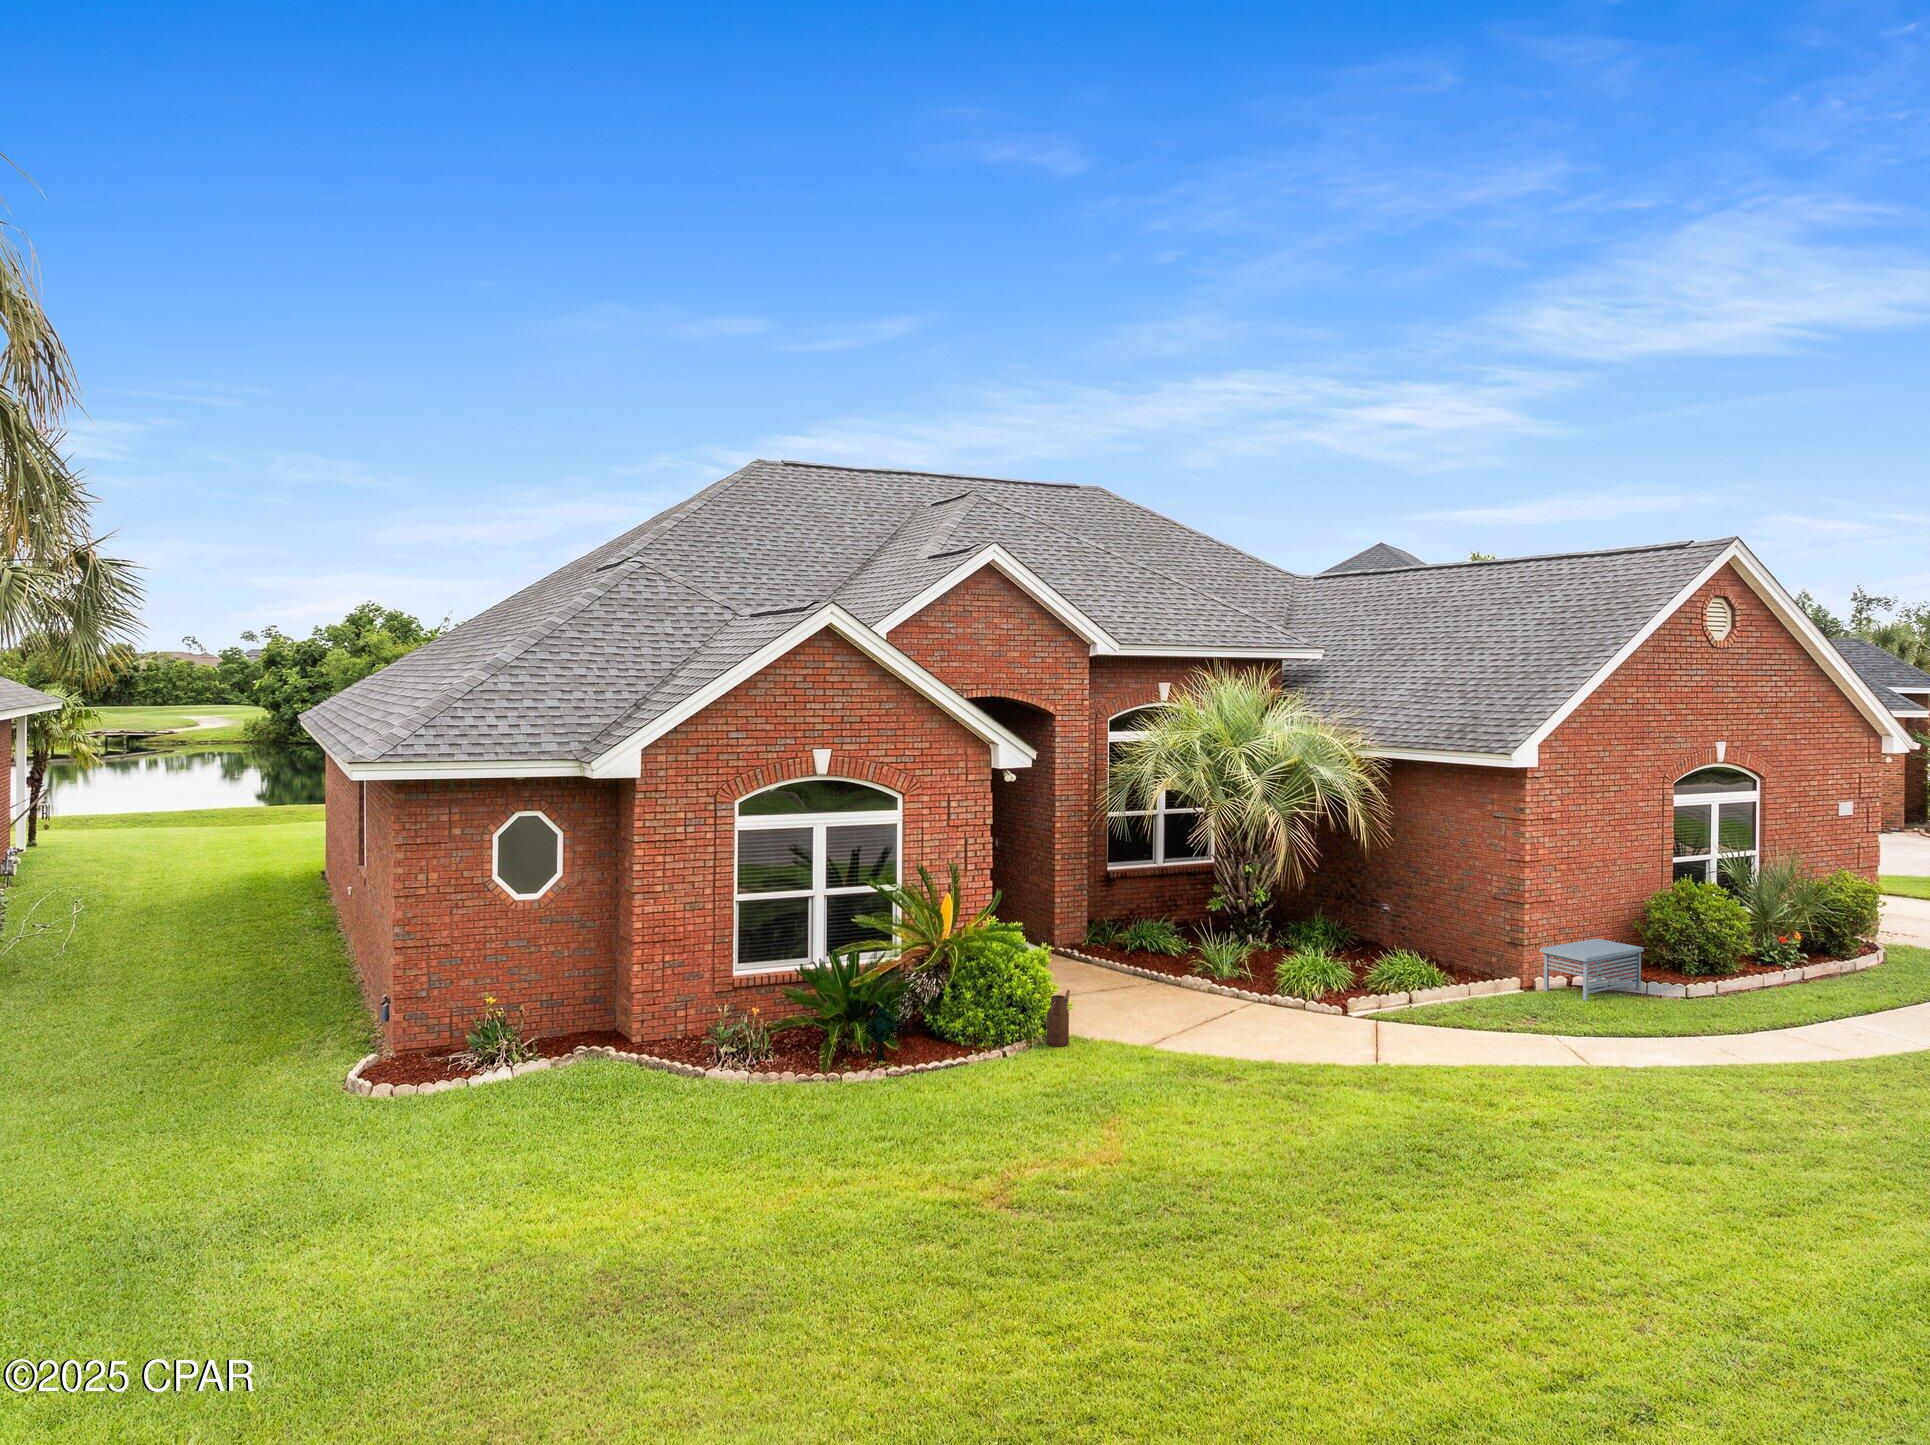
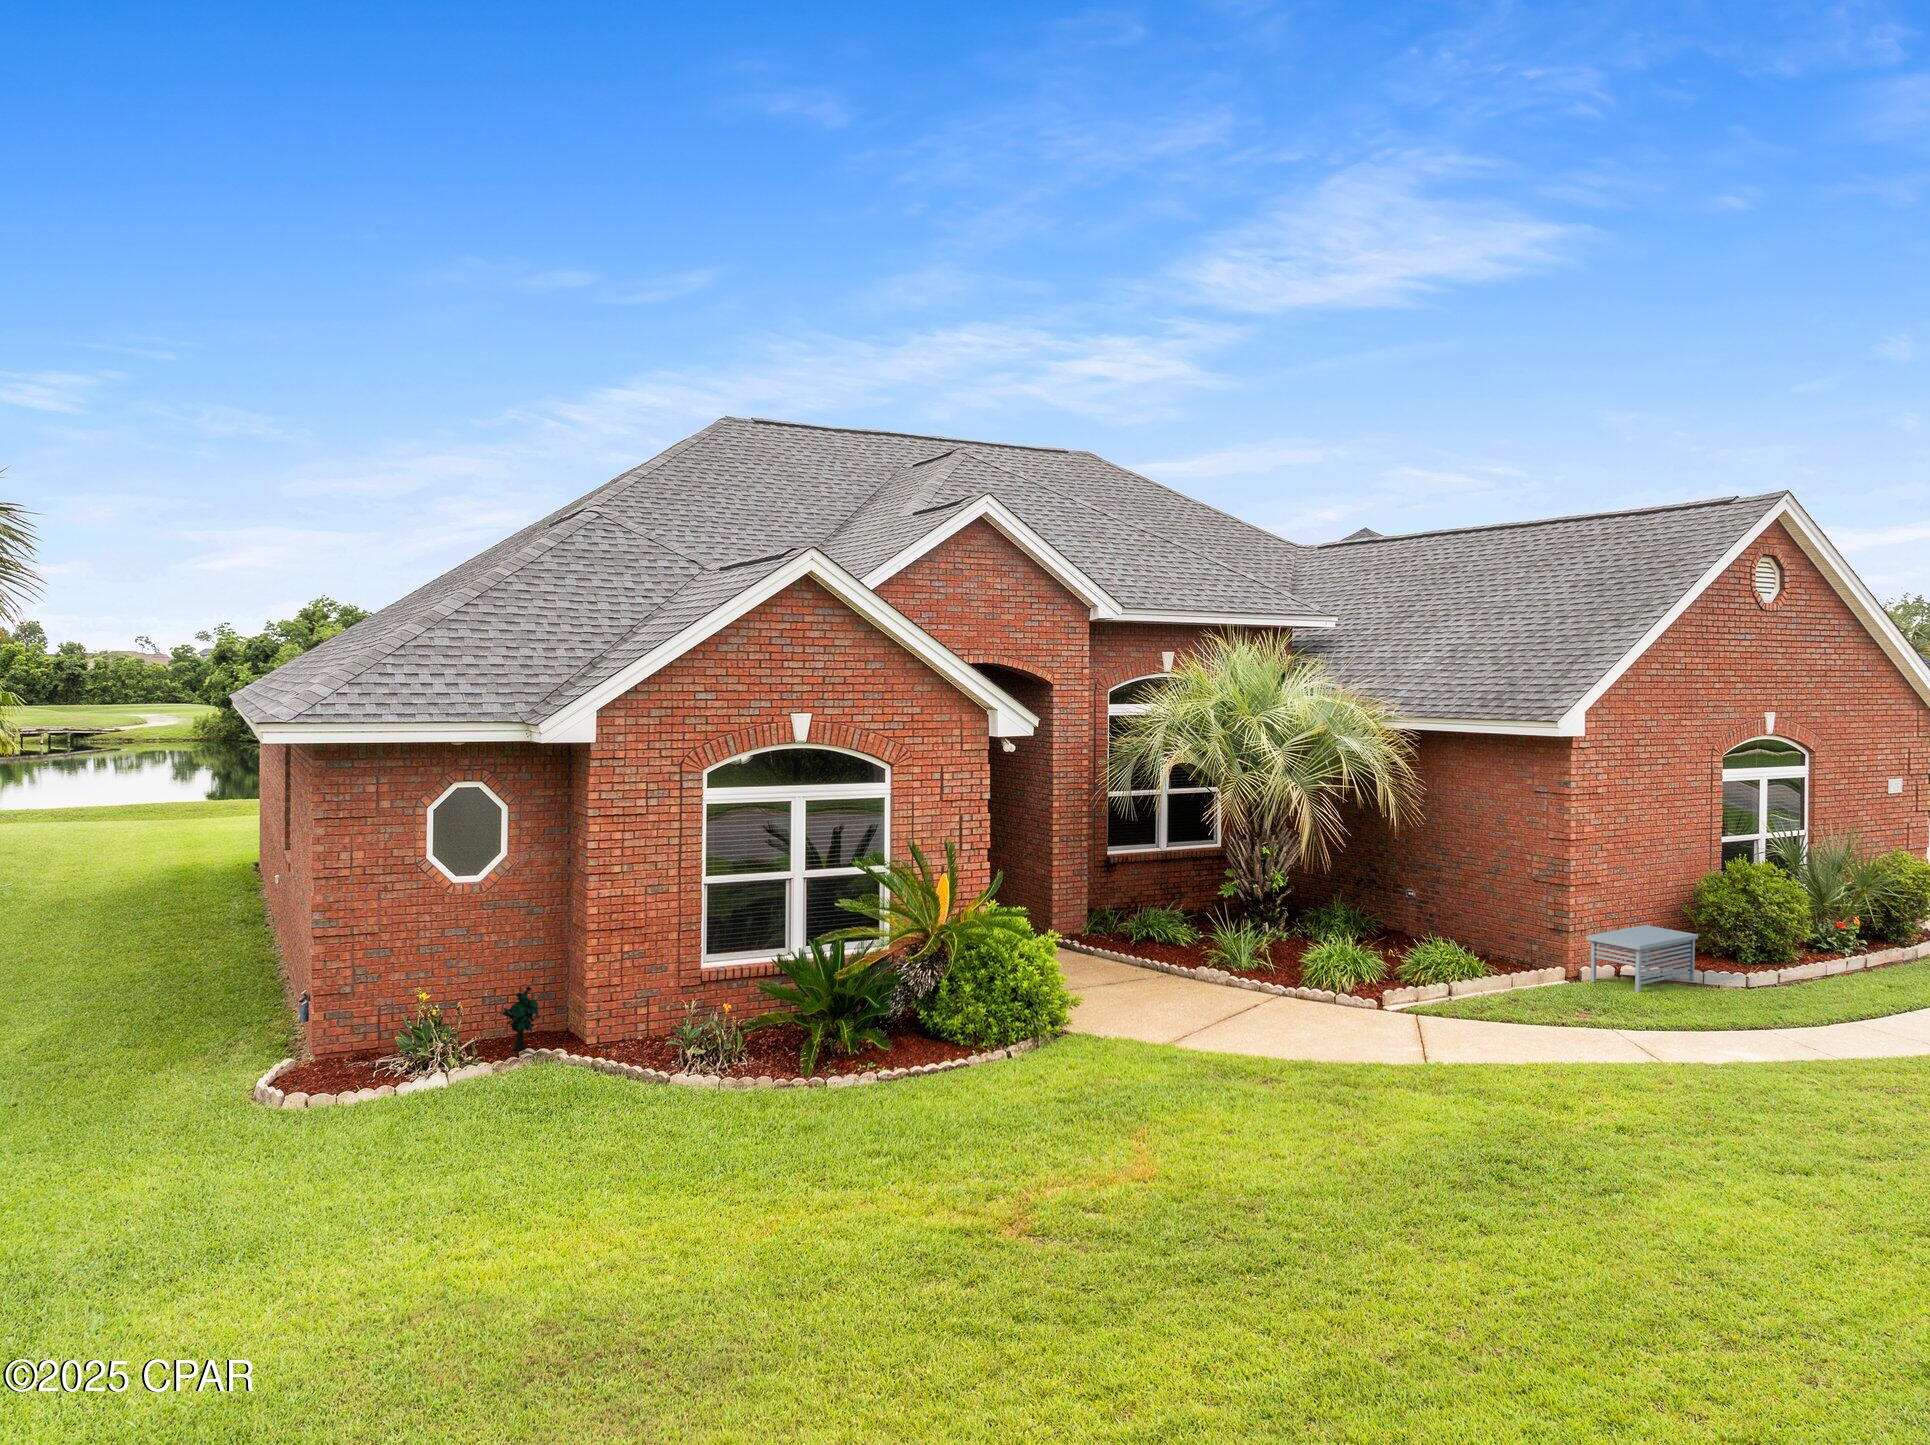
watering can: present [1046,990,1070,1047] -> none [1054,983,1080,1047]
decorative plant: present [865,1002,897,1060] -> present [502,987,540,1051]

